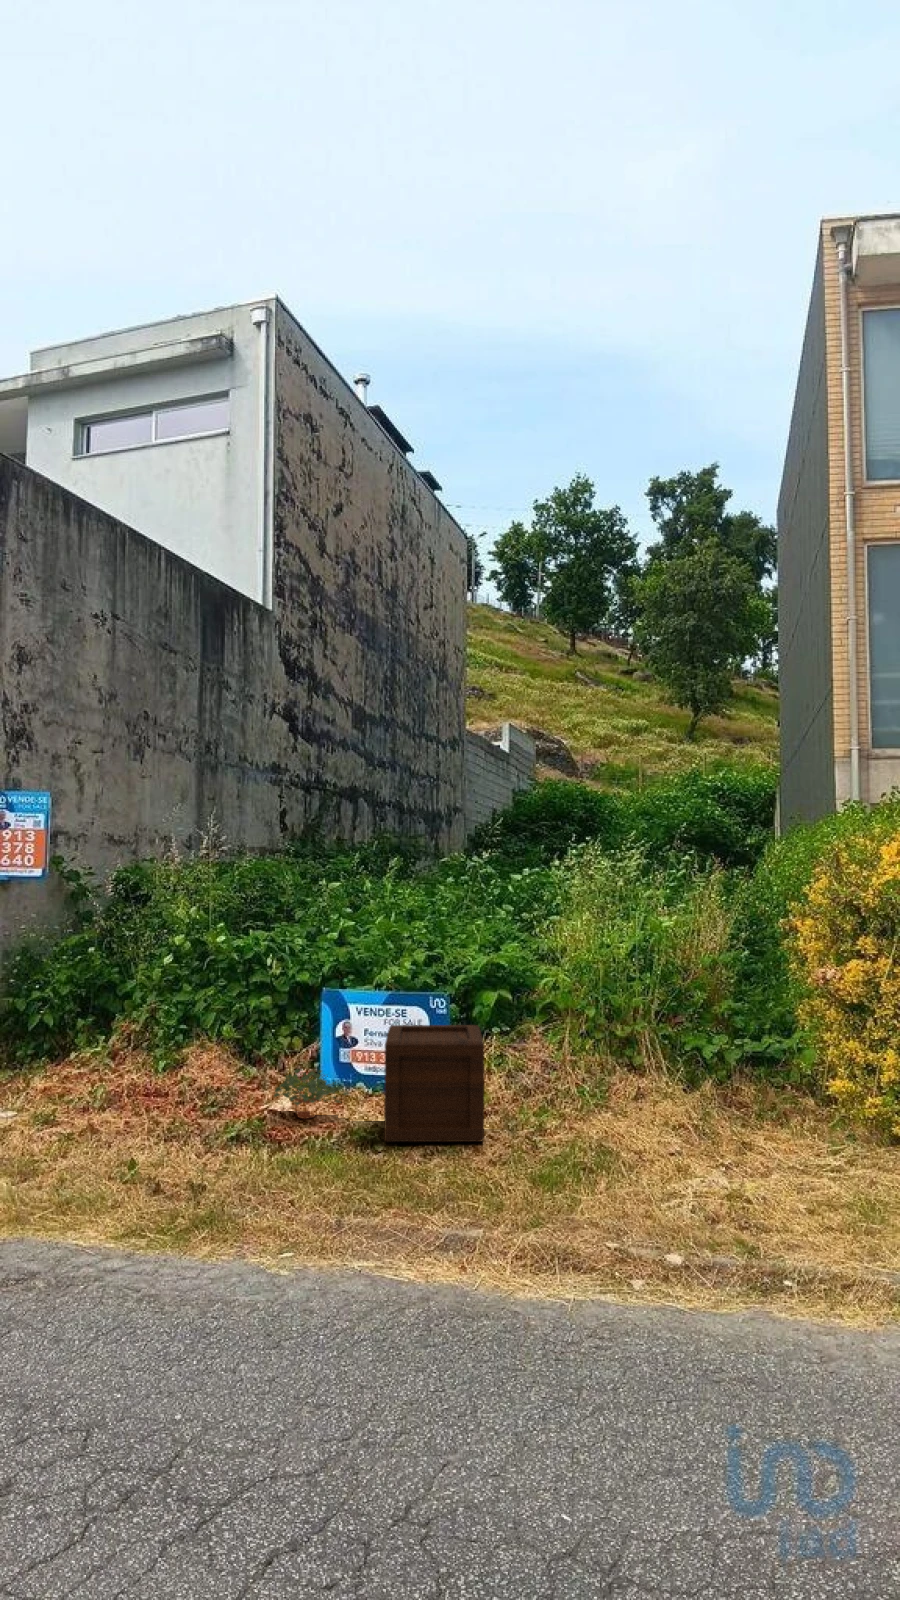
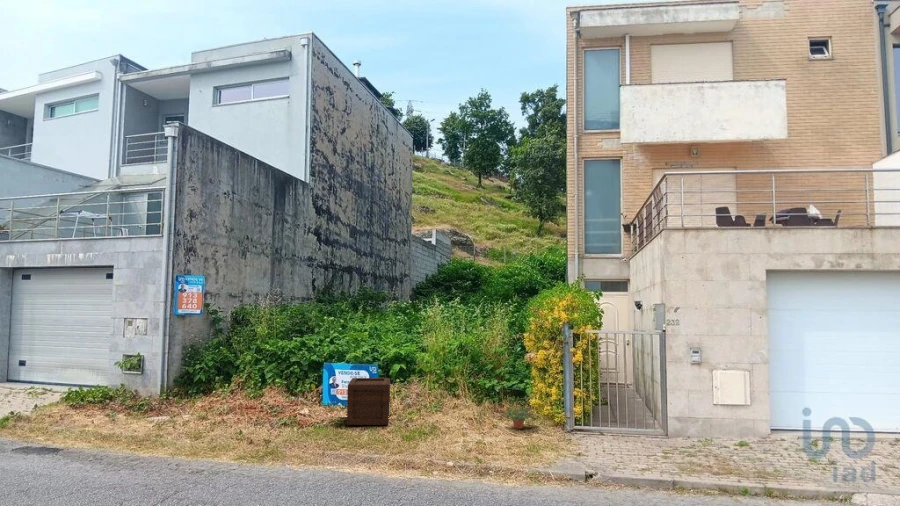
potted plant: present [274,1069,348,1119] -> present [501,407,535,429]

